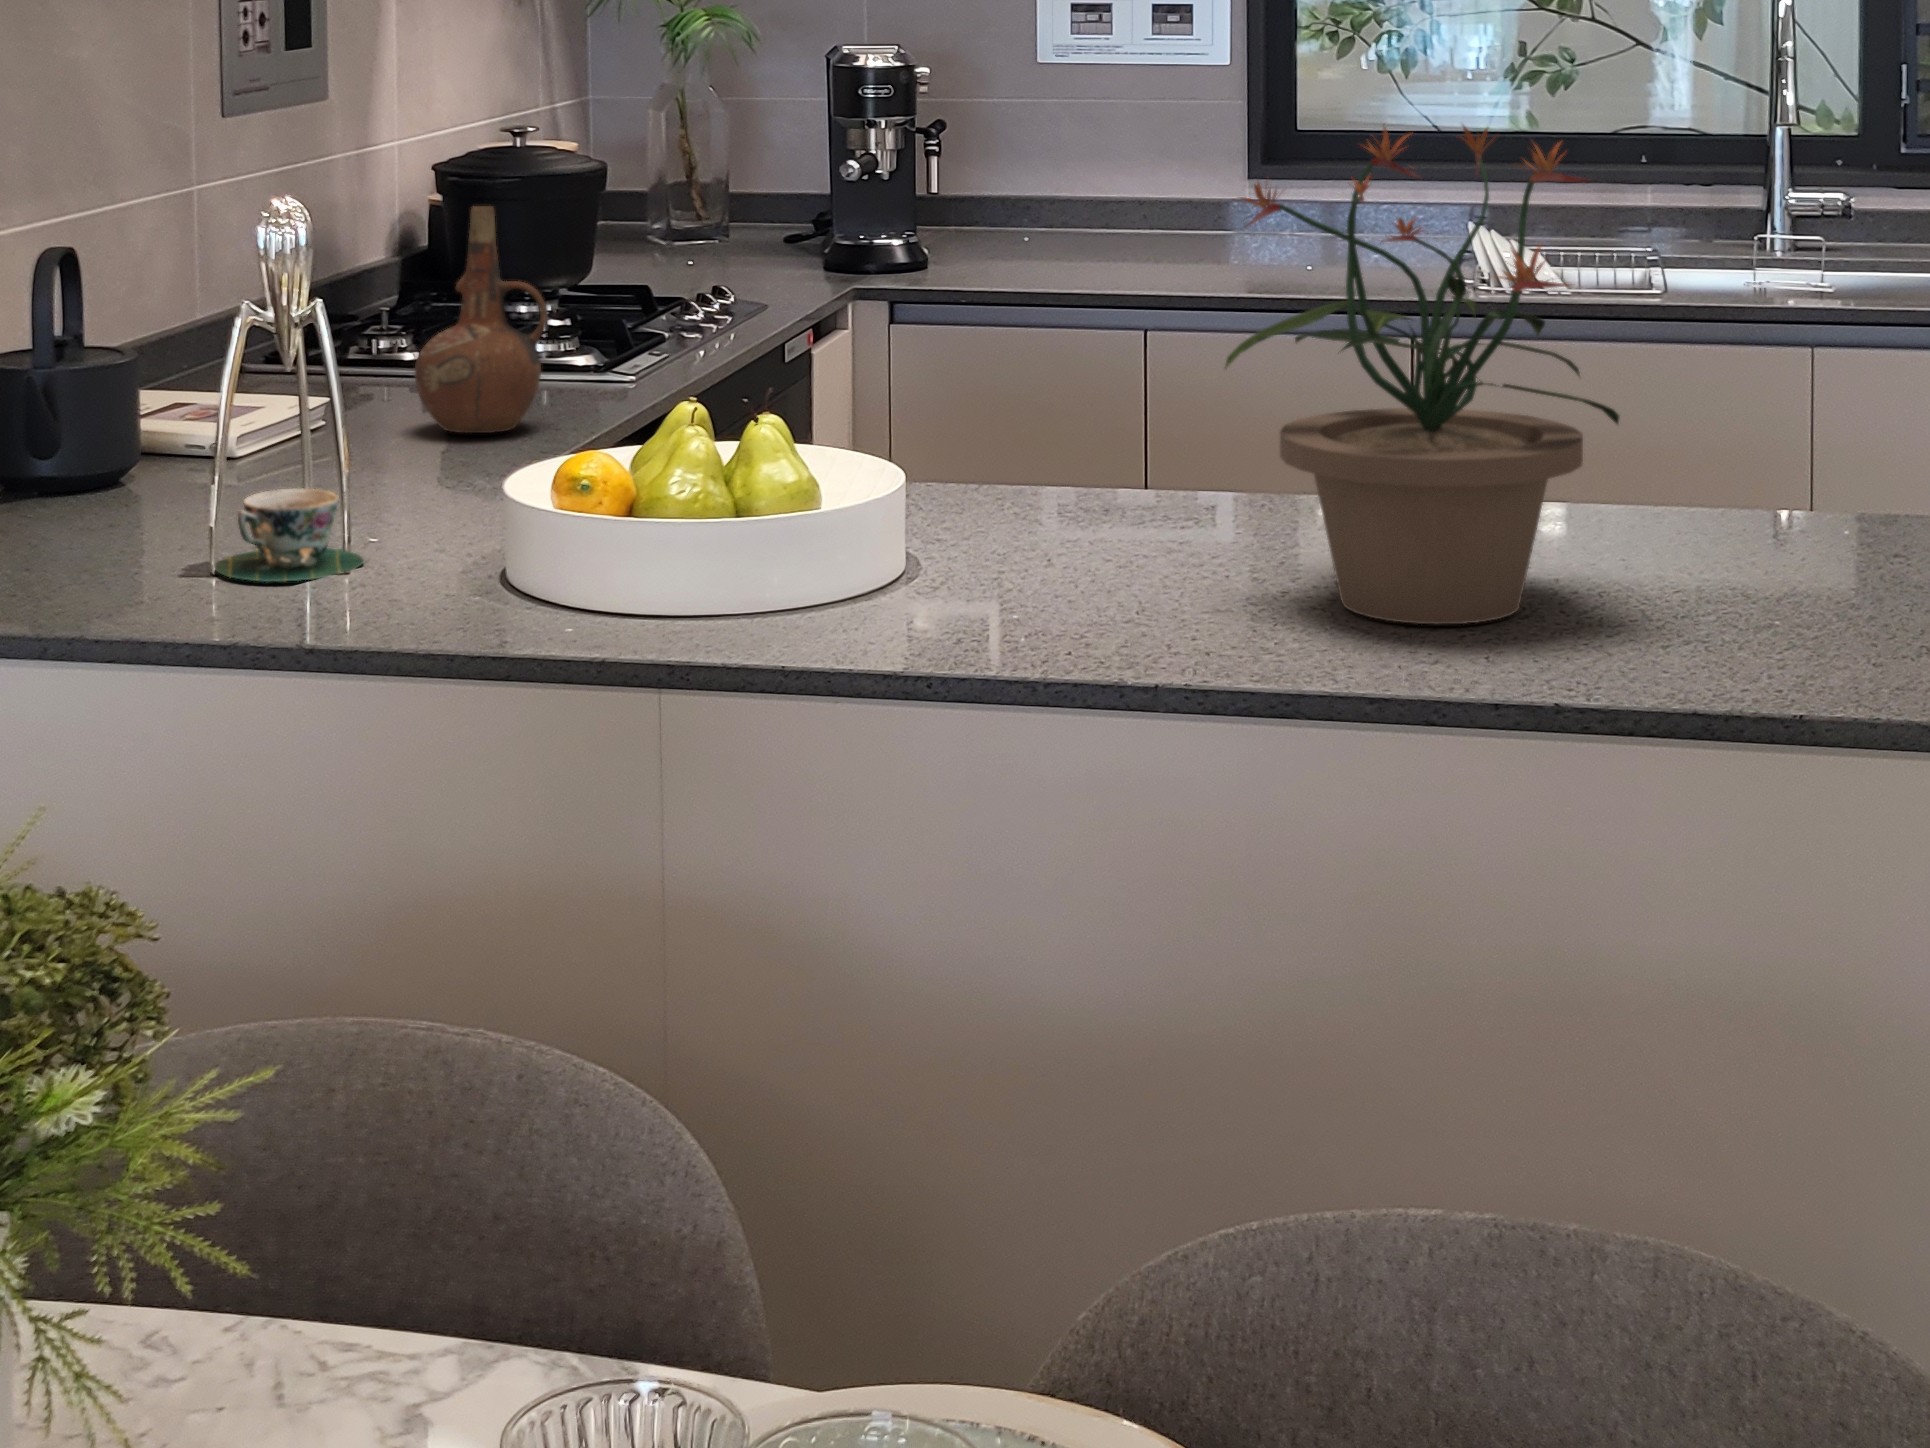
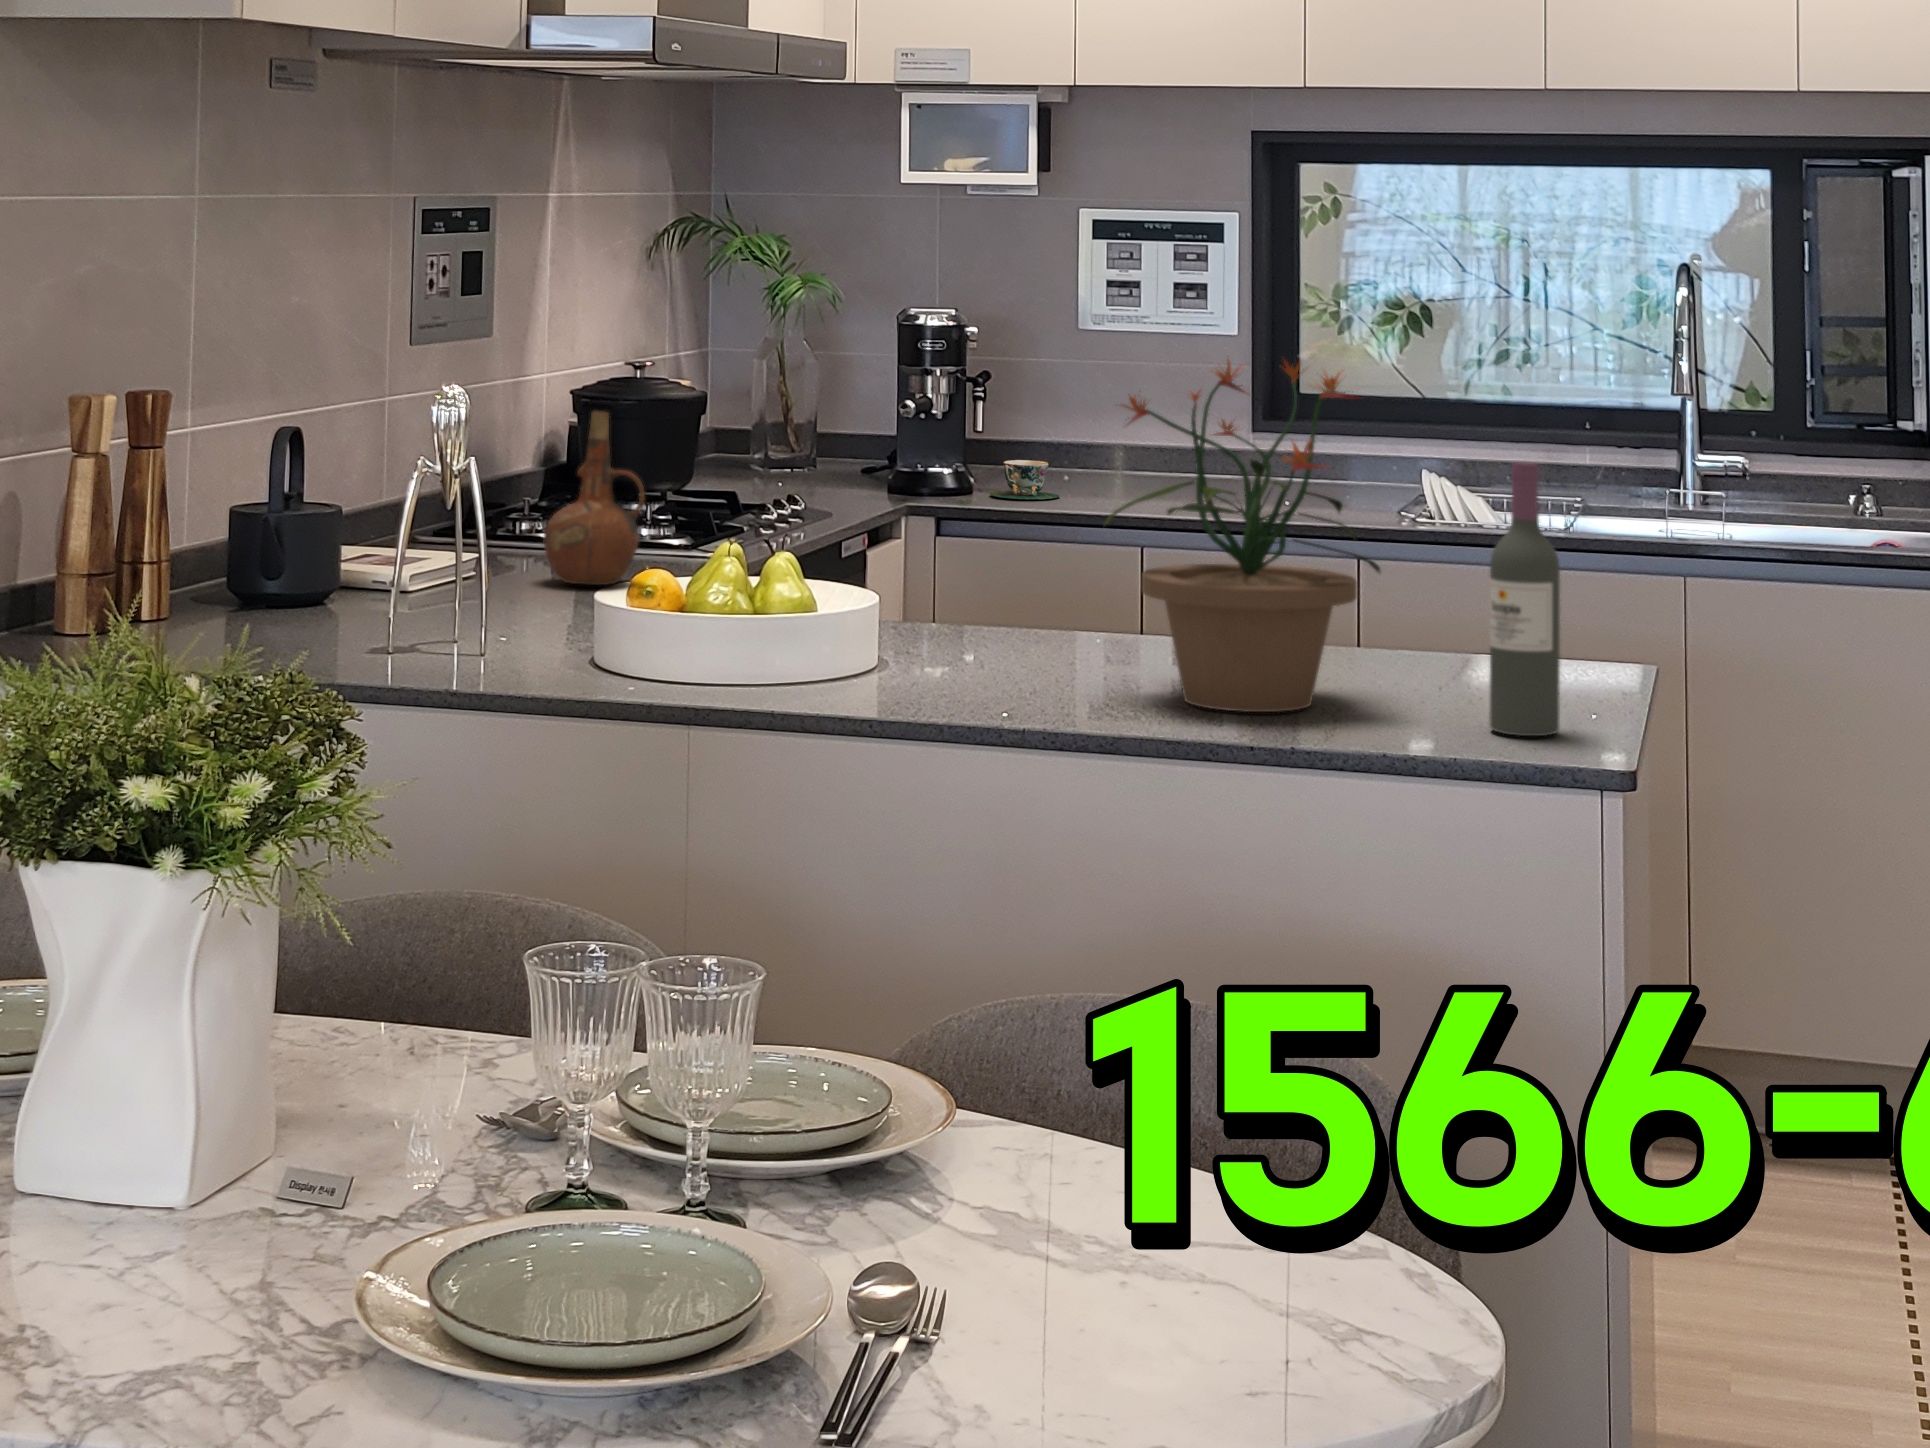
wine bottle: none [1787,267,1890,651] -> present [1489,462,1560,736]
teacup: present [215,488,364,582] -> present [989,460,1059,499]

